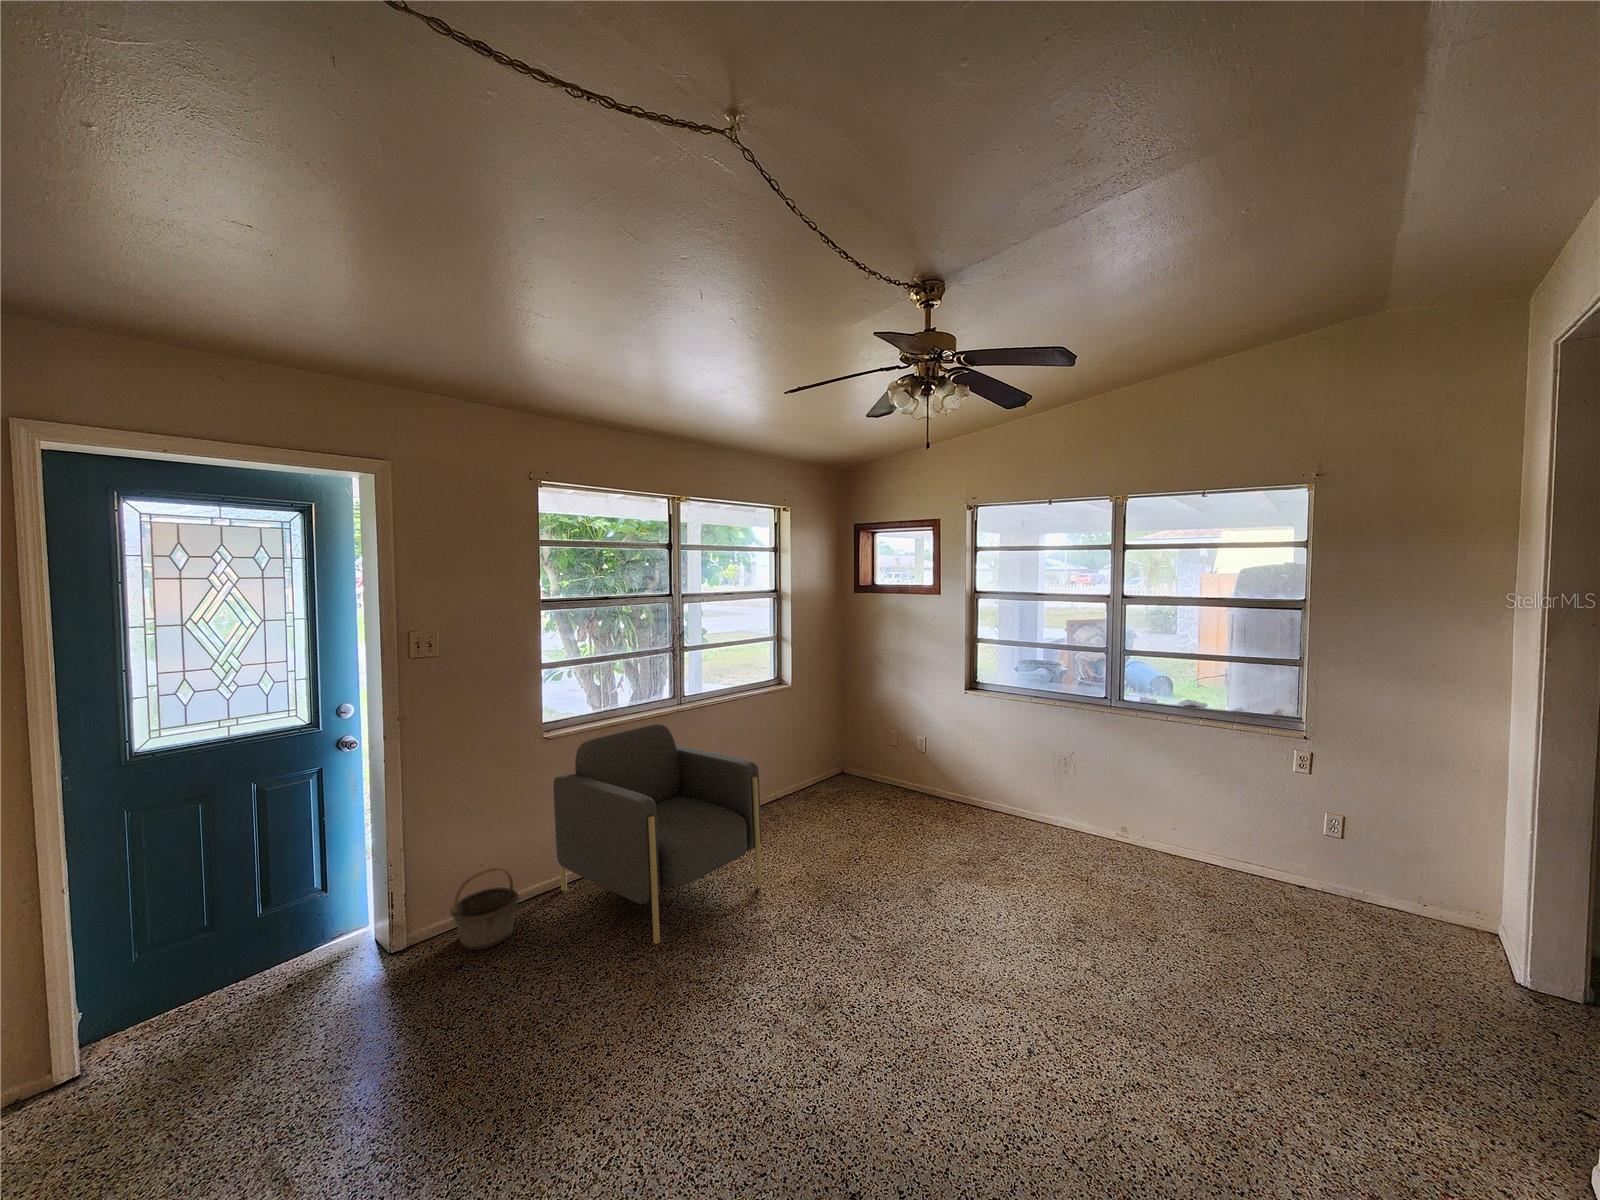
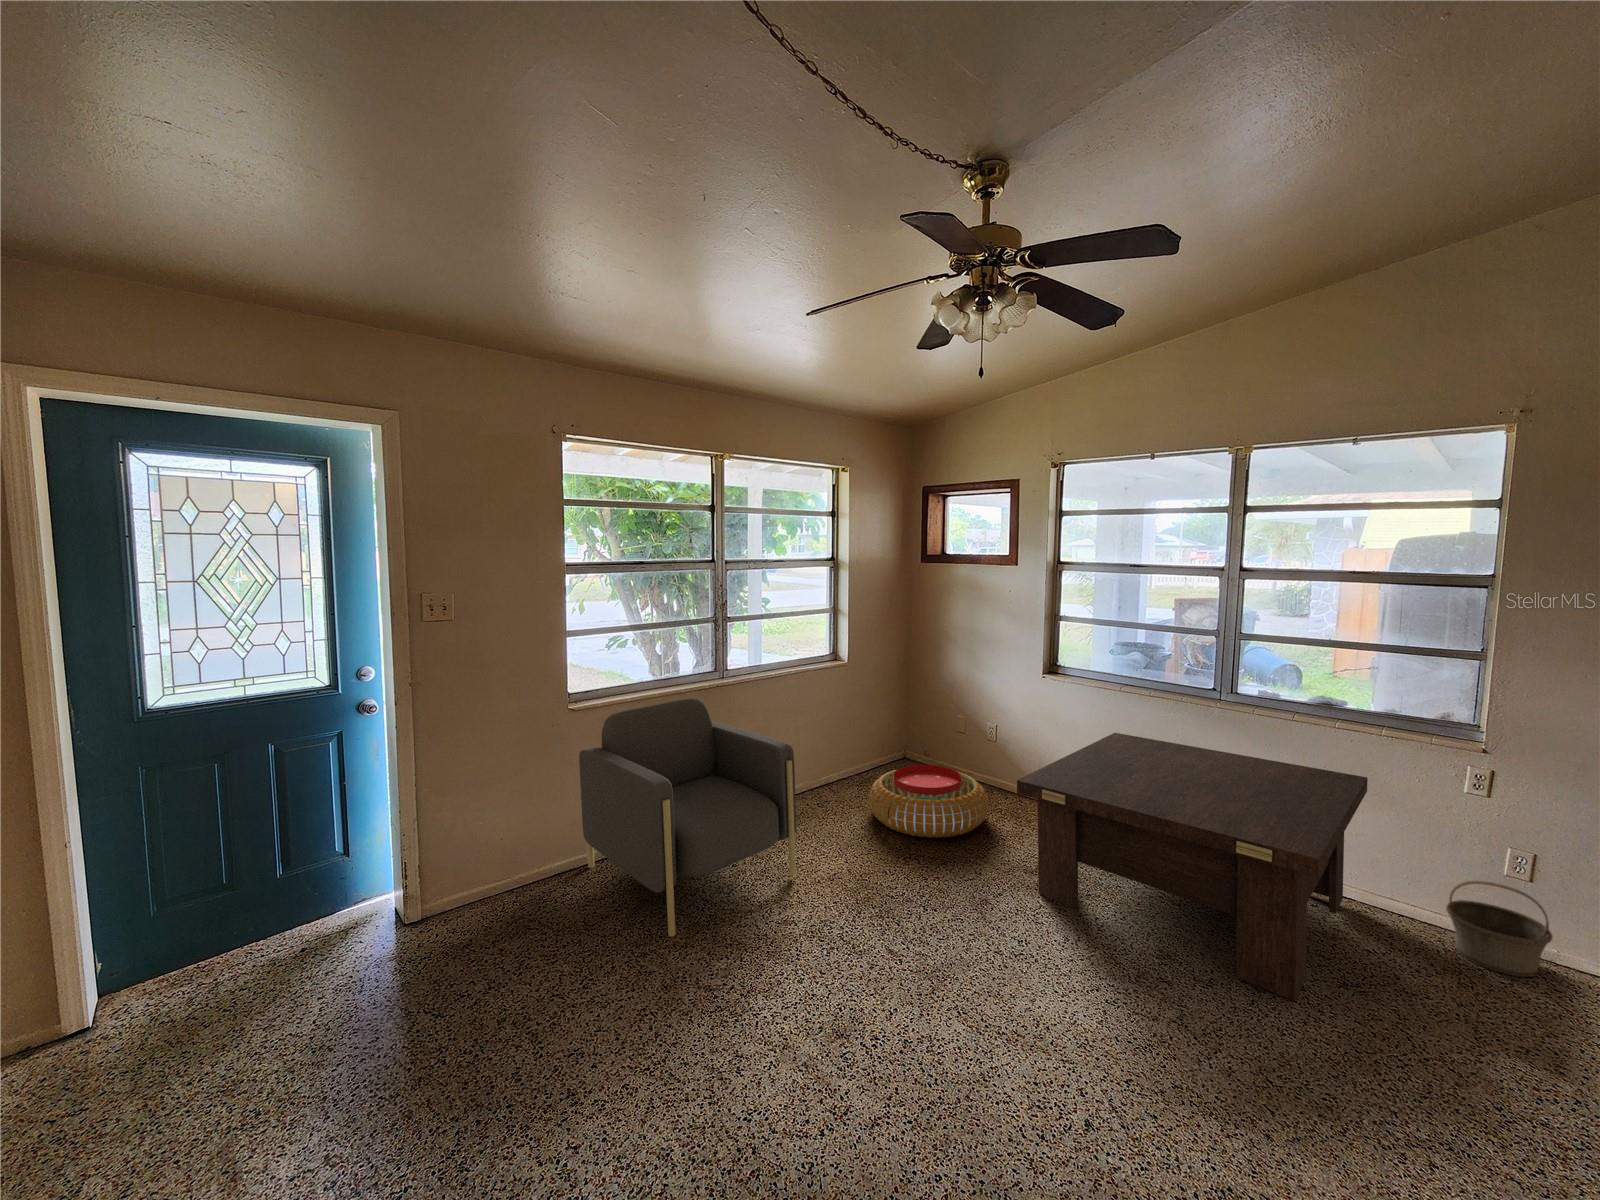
coffee table: none [954,740,1226,947] -> present [1017,733,1368,1001]
pouf: none [819,778,926,843] -> present [869,765,989,838]
basket: present [450,868,519,950] -> present [1446,881,1552,977]

